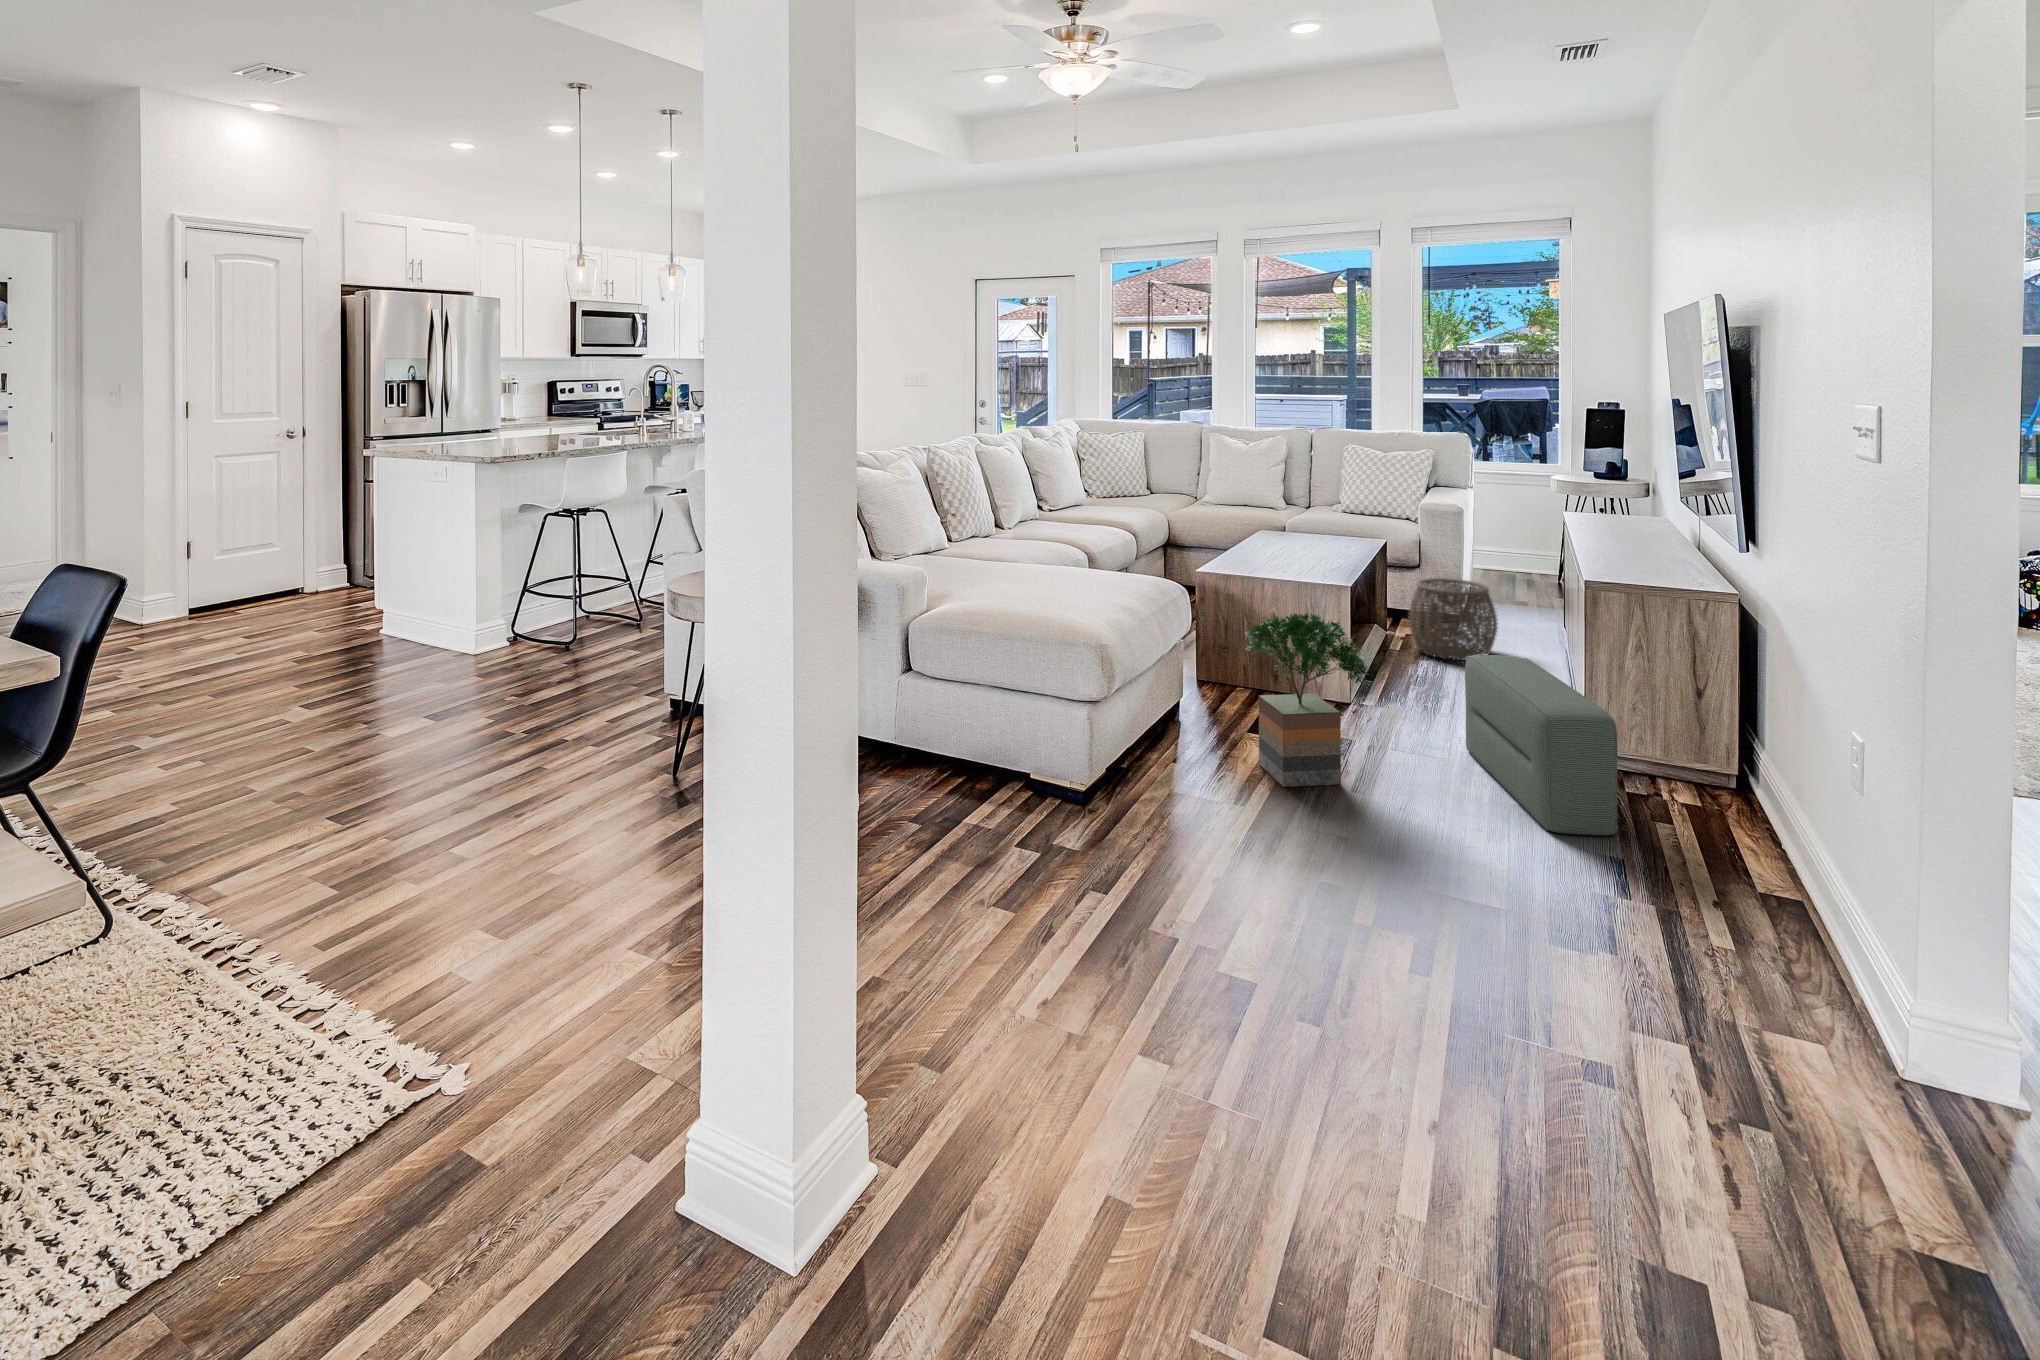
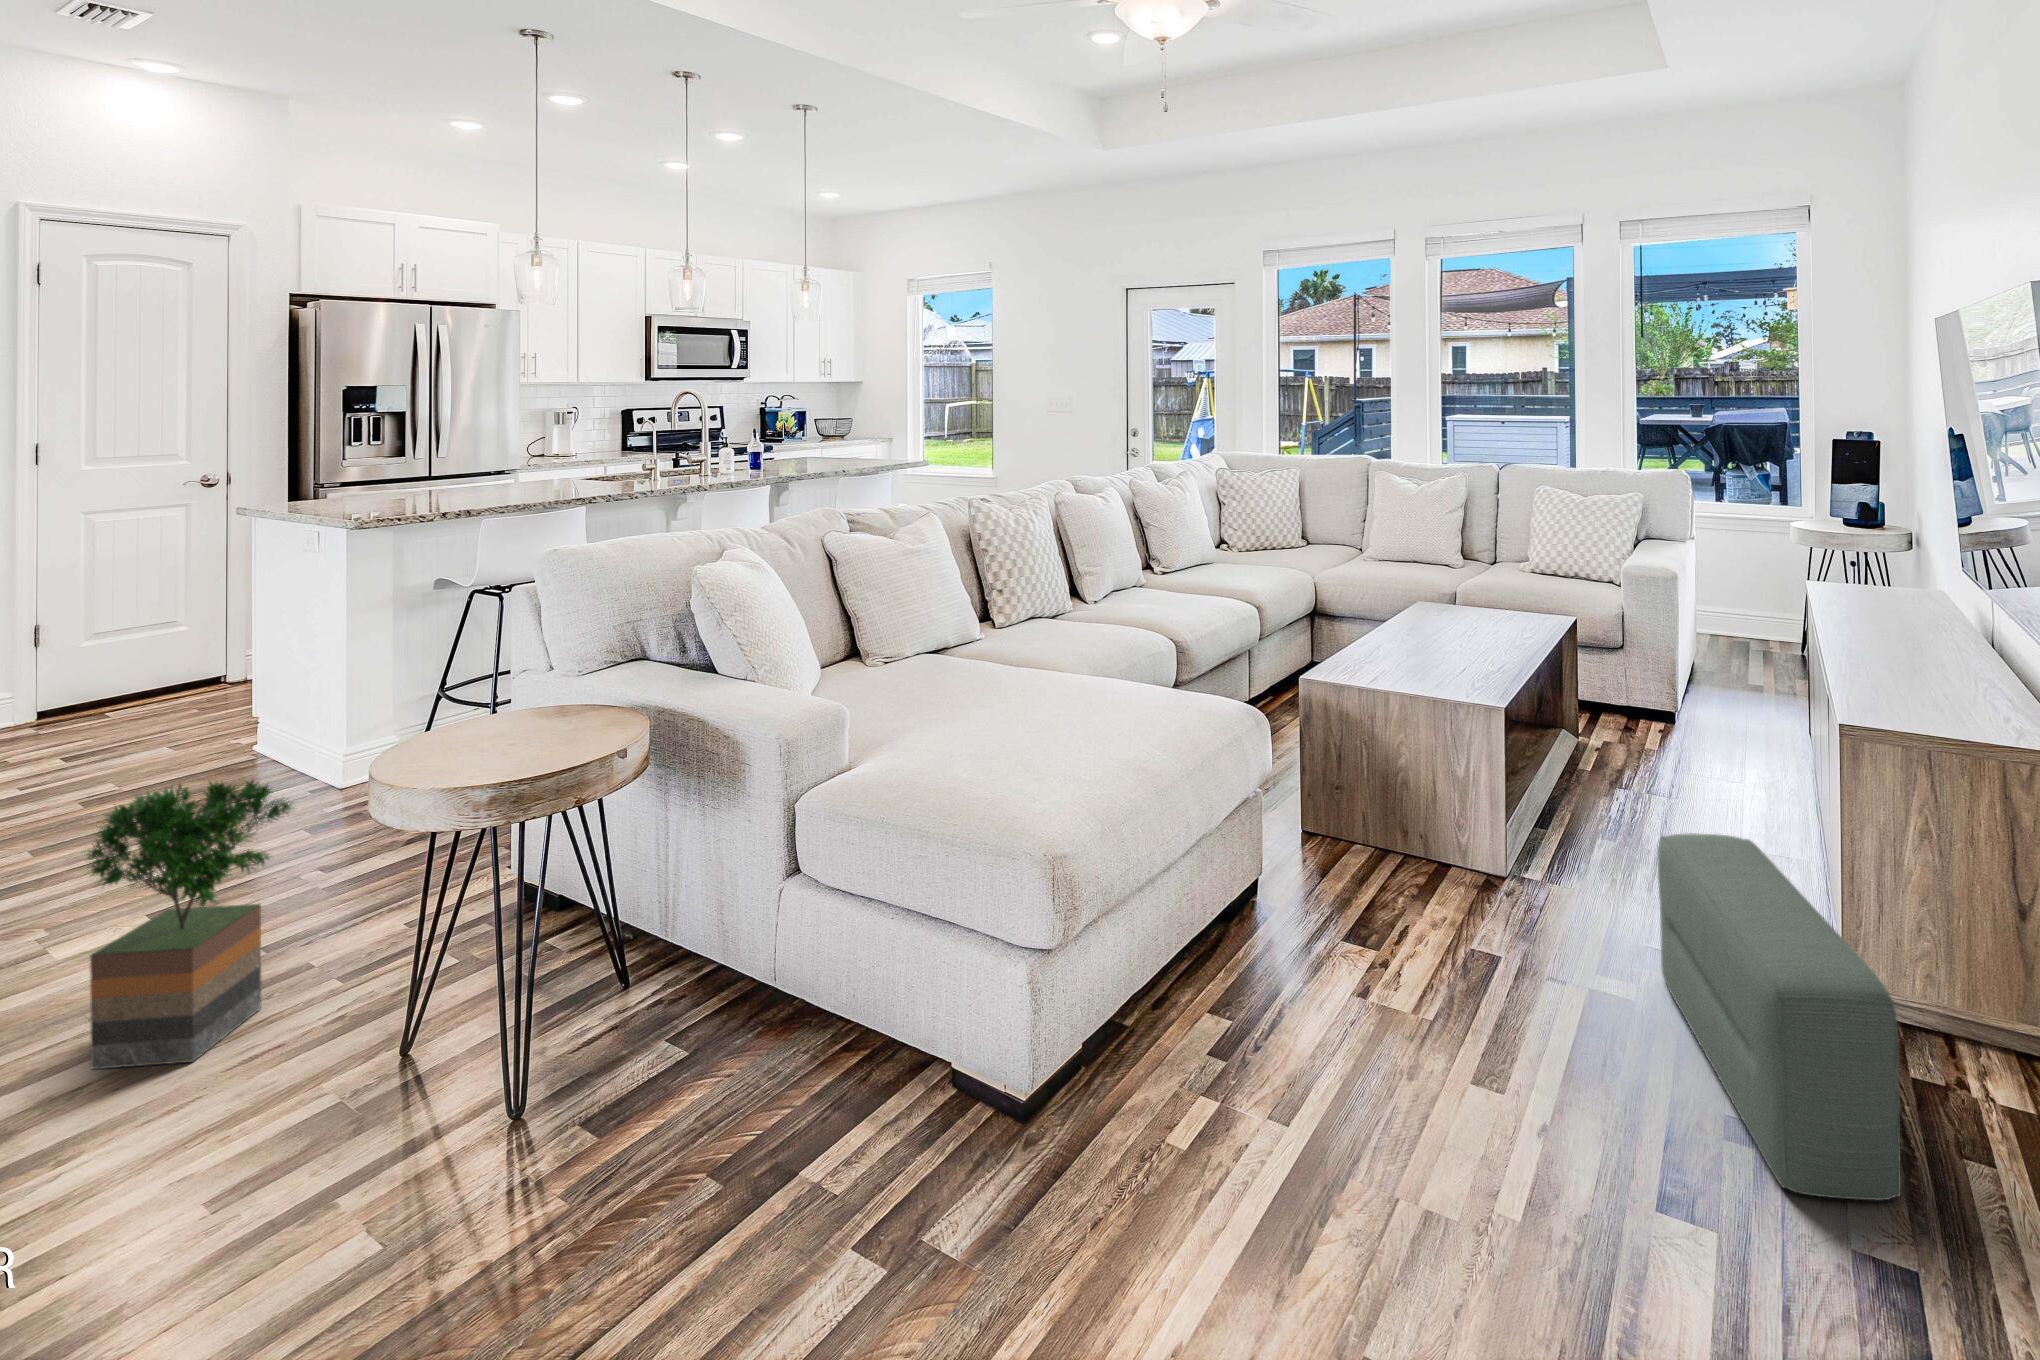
woven basket: present [1409,578,1497,661] -> none [1601,672,1722,793]
potted tree: present [1245,612,1369,787] -> present [87,780,292,1069]

